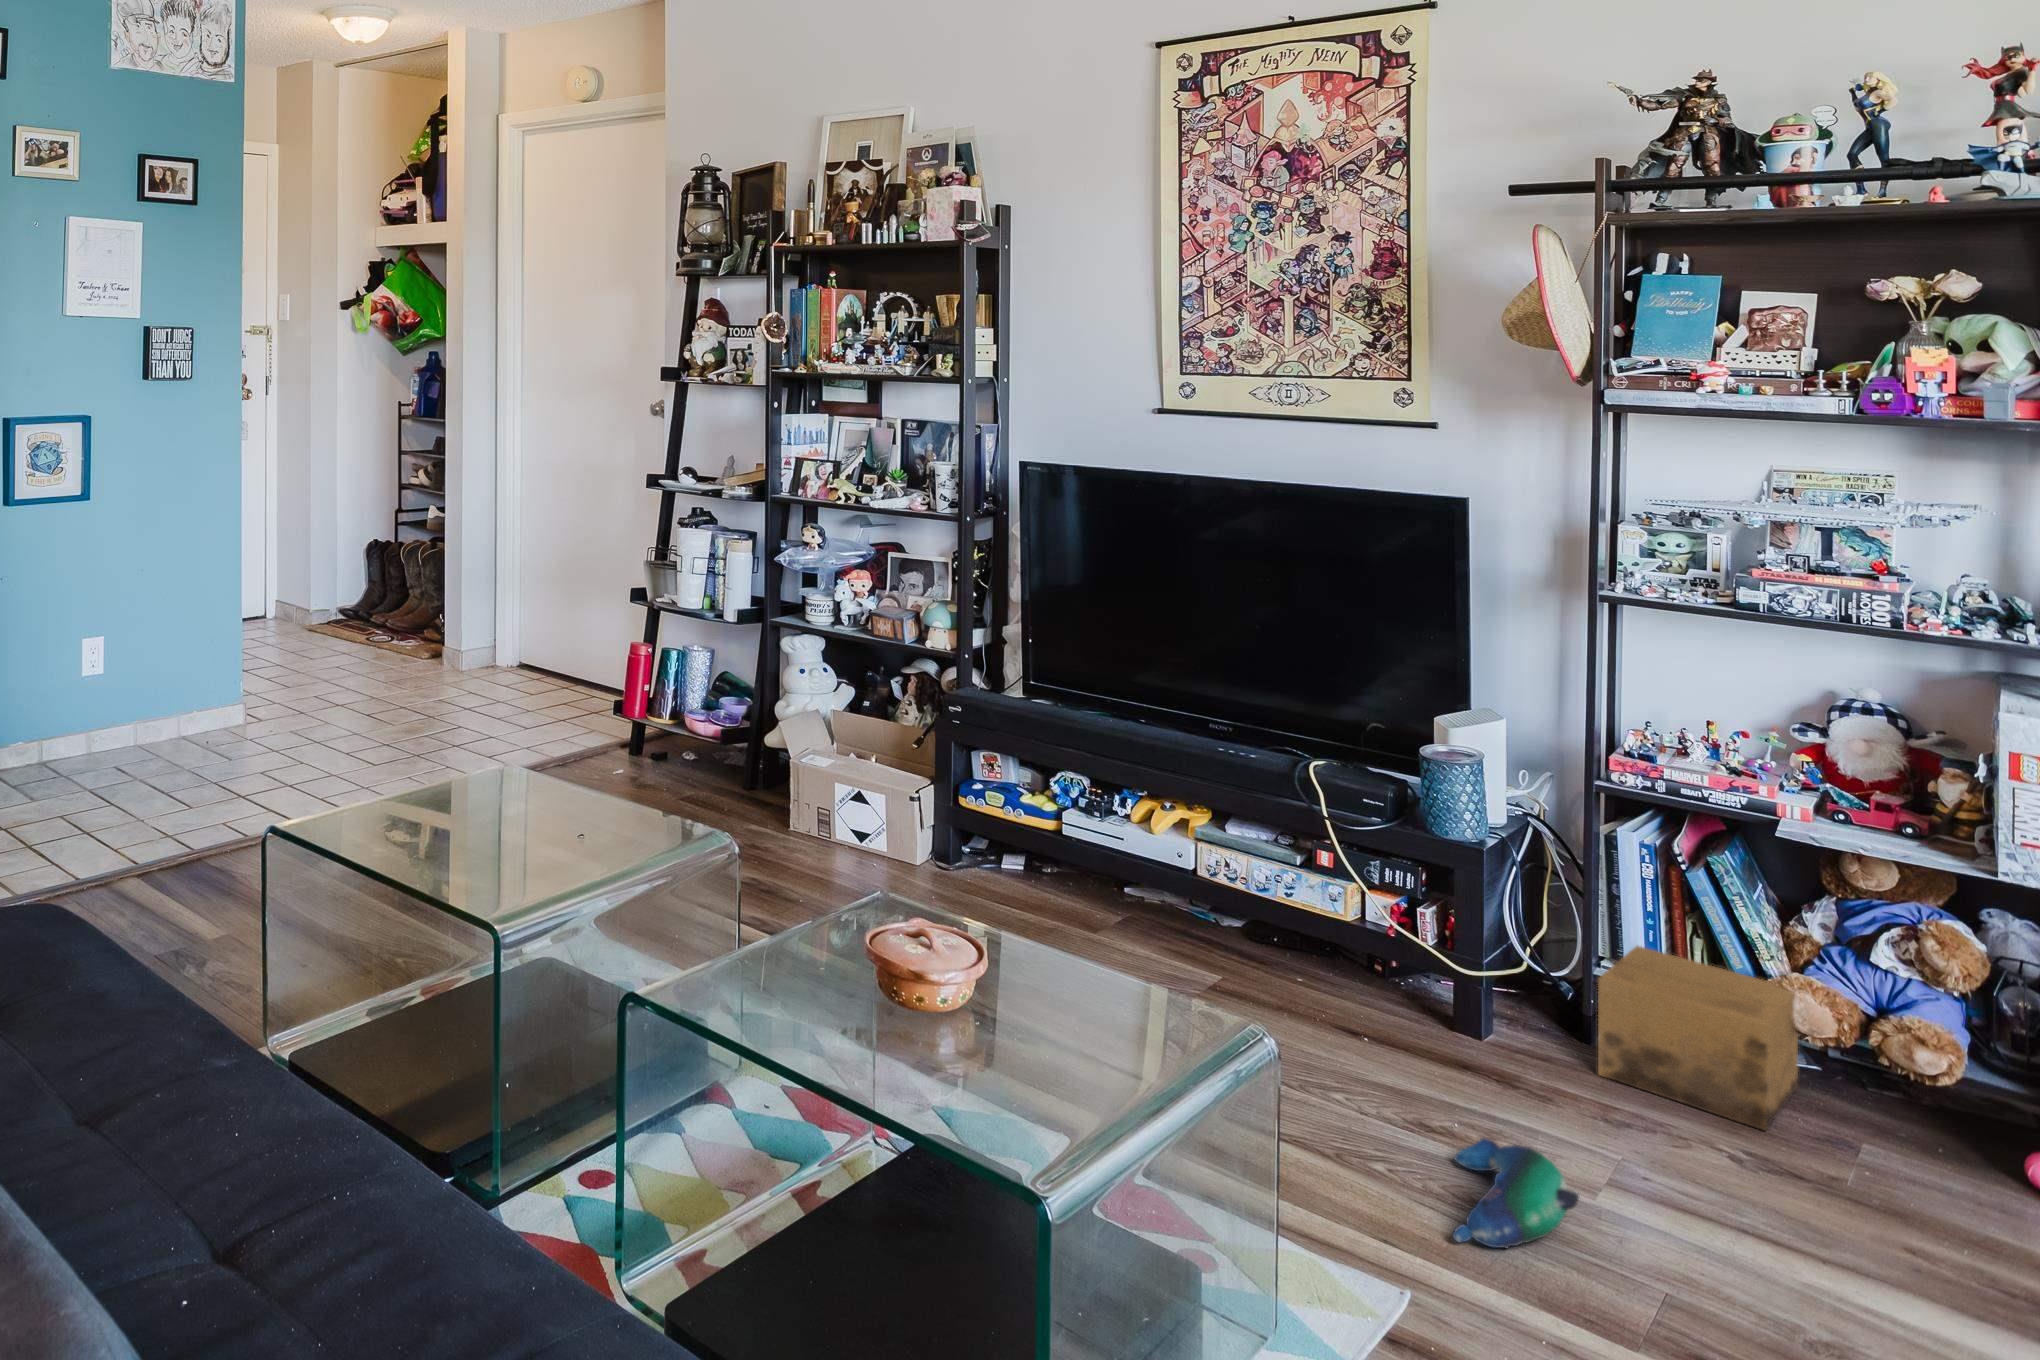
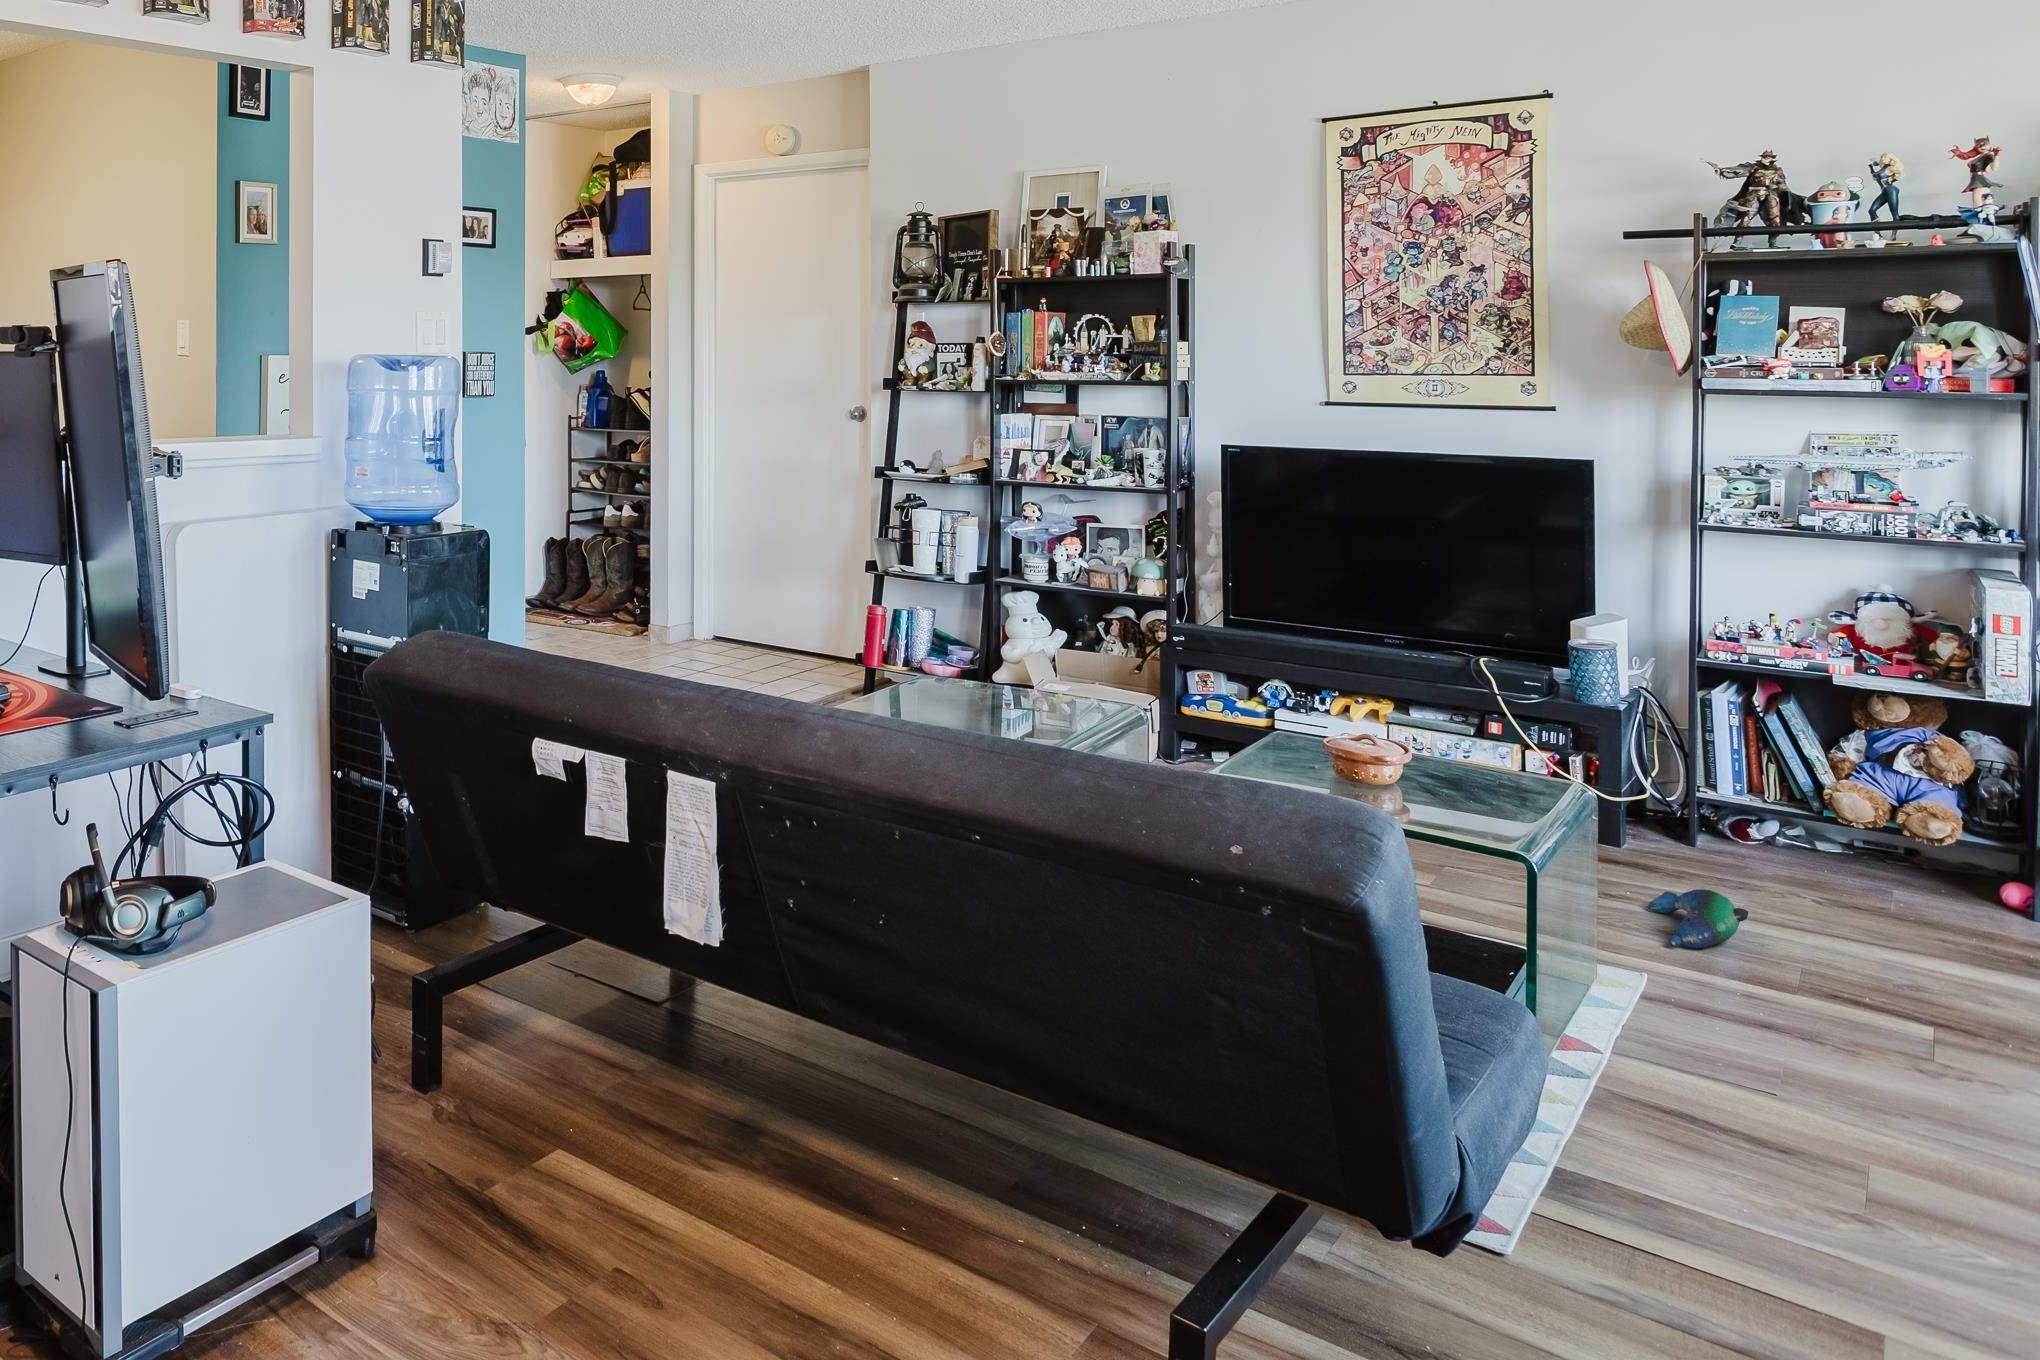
cardboard box: present [1598,945,1798,1130] -> none [1715,776,1850,886]

